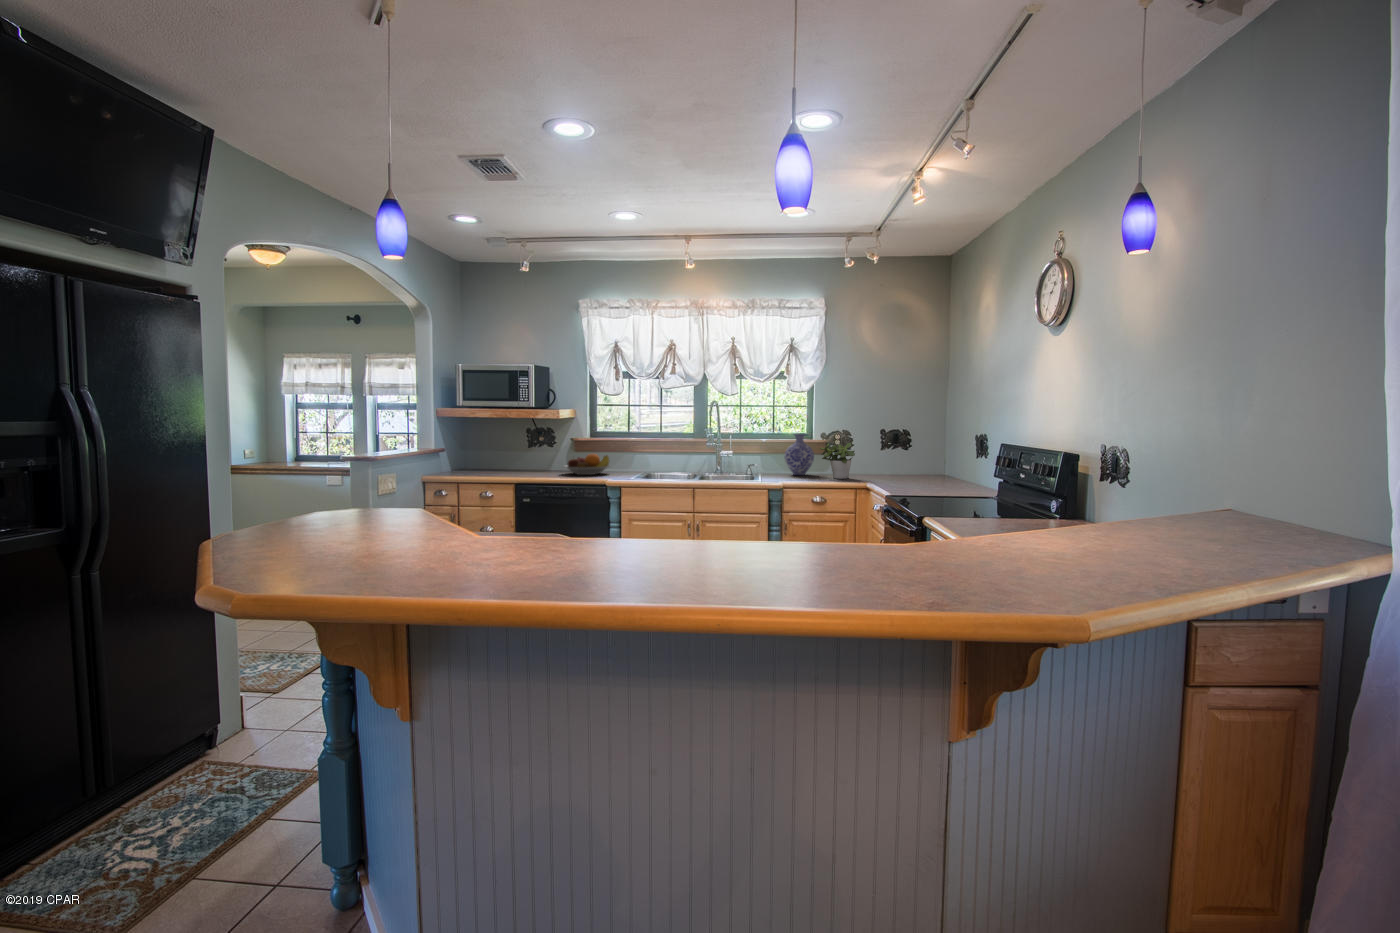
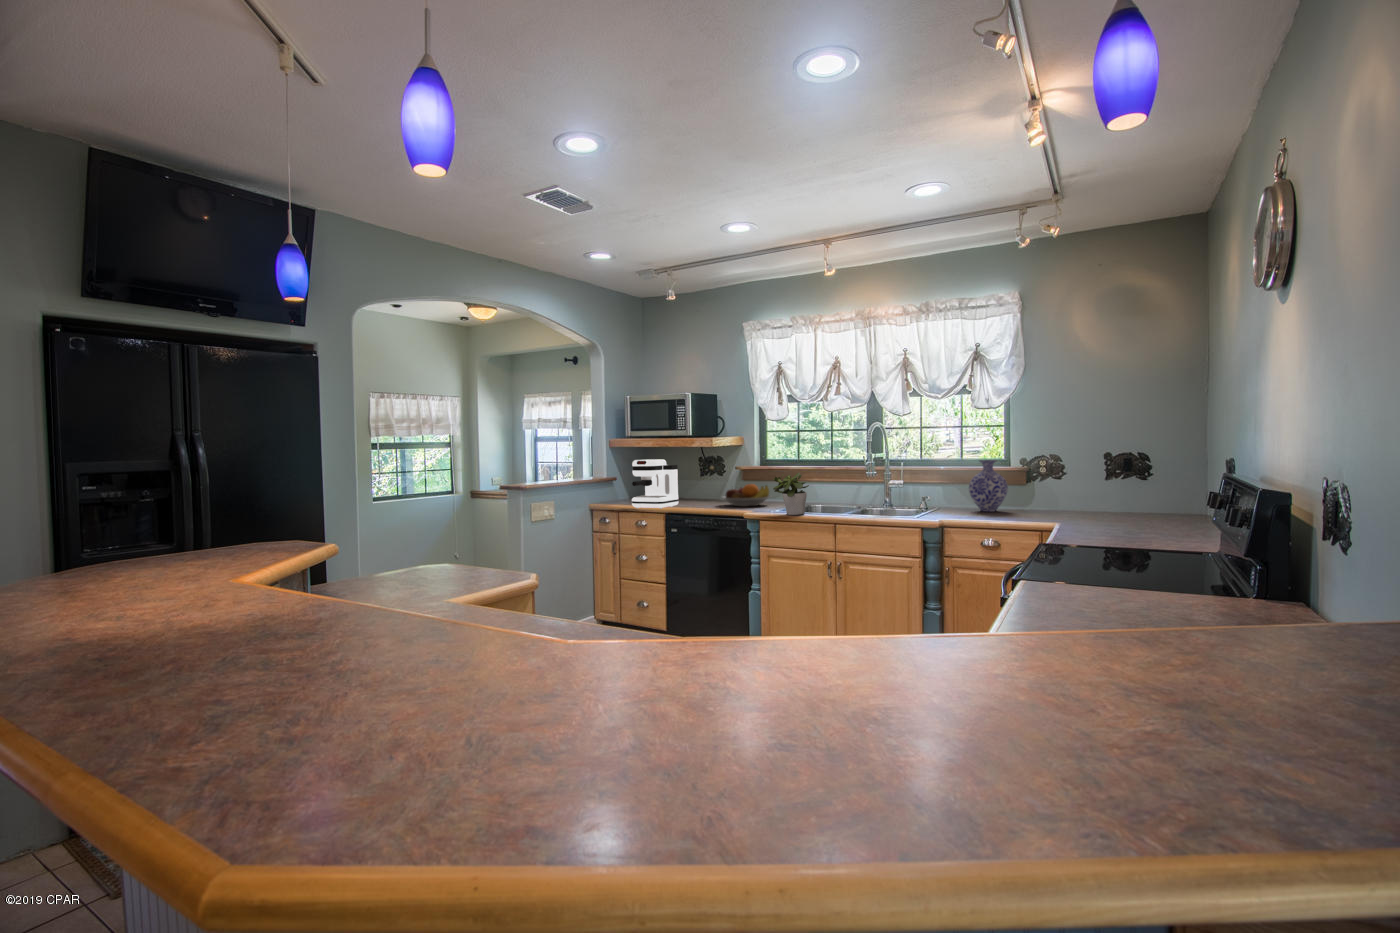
coffee maker: none [478,430,523,479] -> present [632,459,678,509]
potted plant: present [820,443,855,479] -> present [773,473,809,515]

